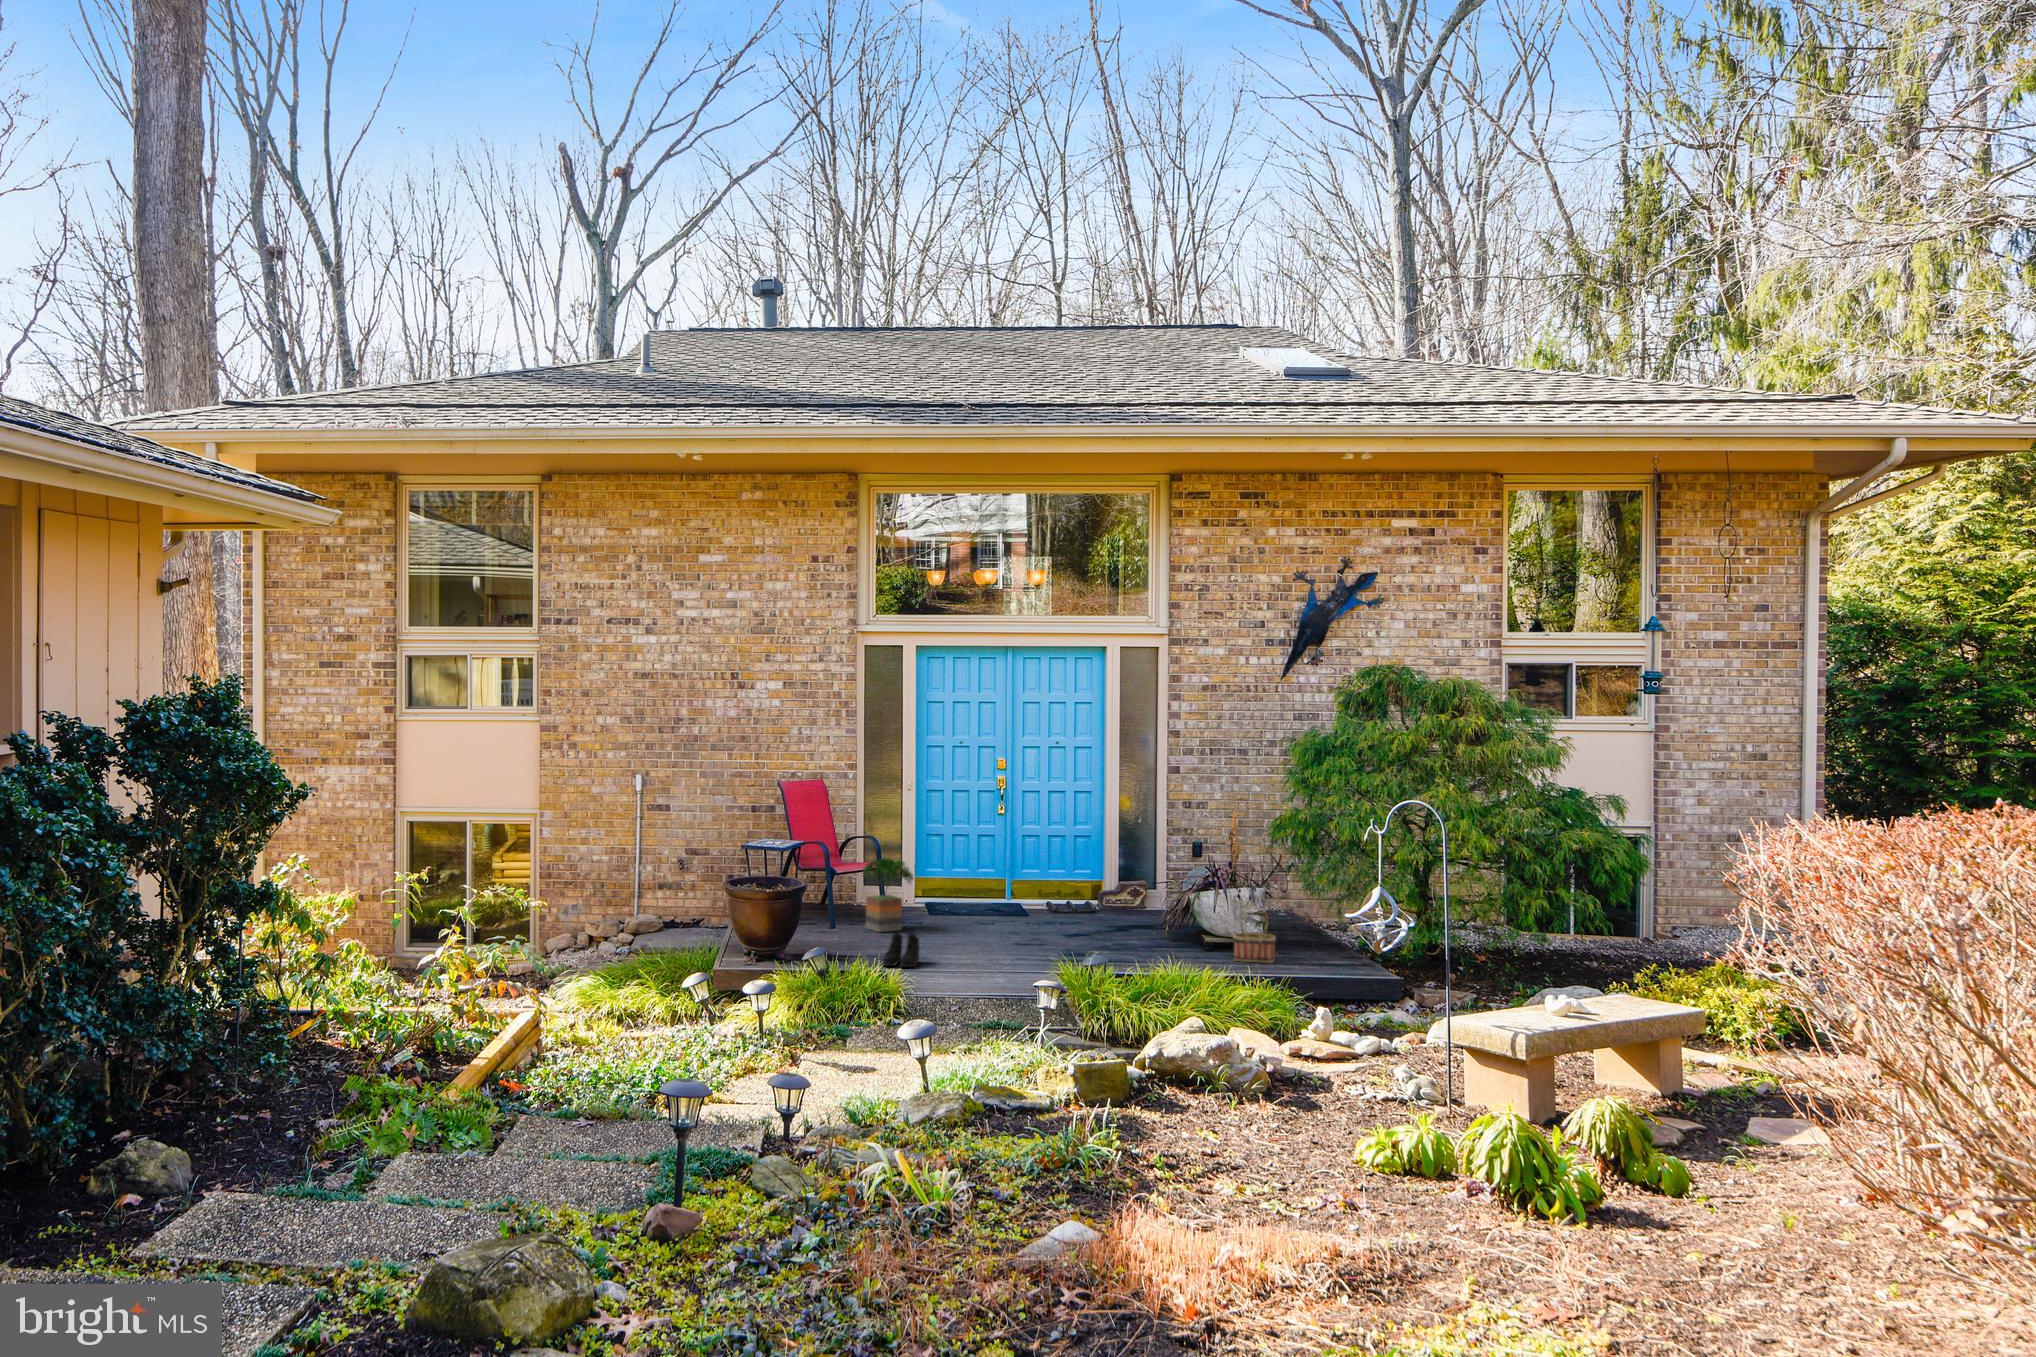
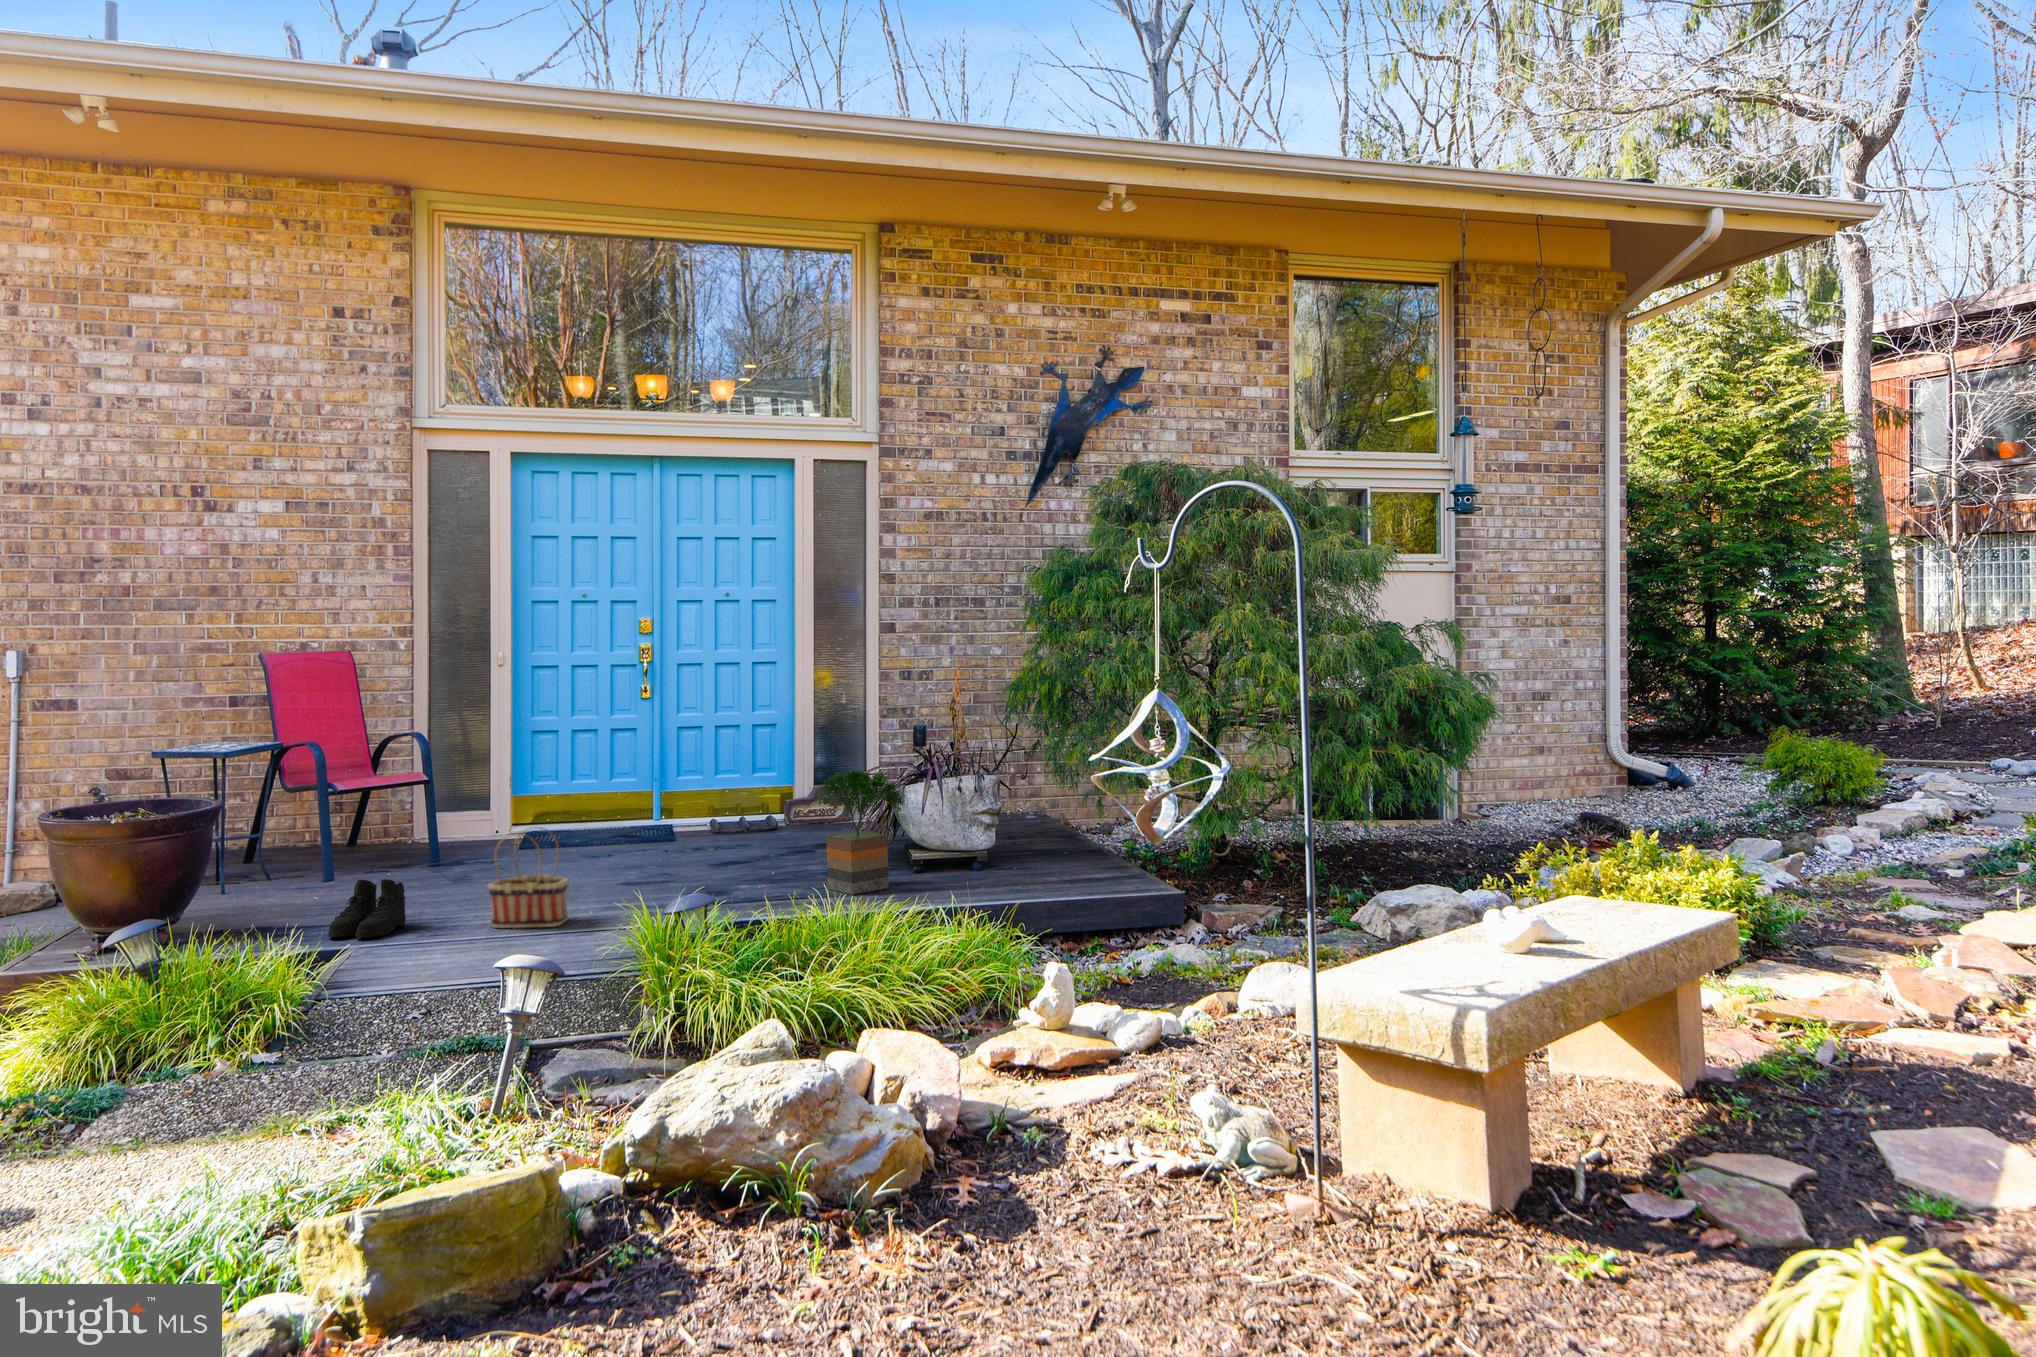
potted tree: present [862,858,914,932] -> present [816,770,905,895]
basket: present [1233,911,1276,963] -> present [488,827,568,928]

